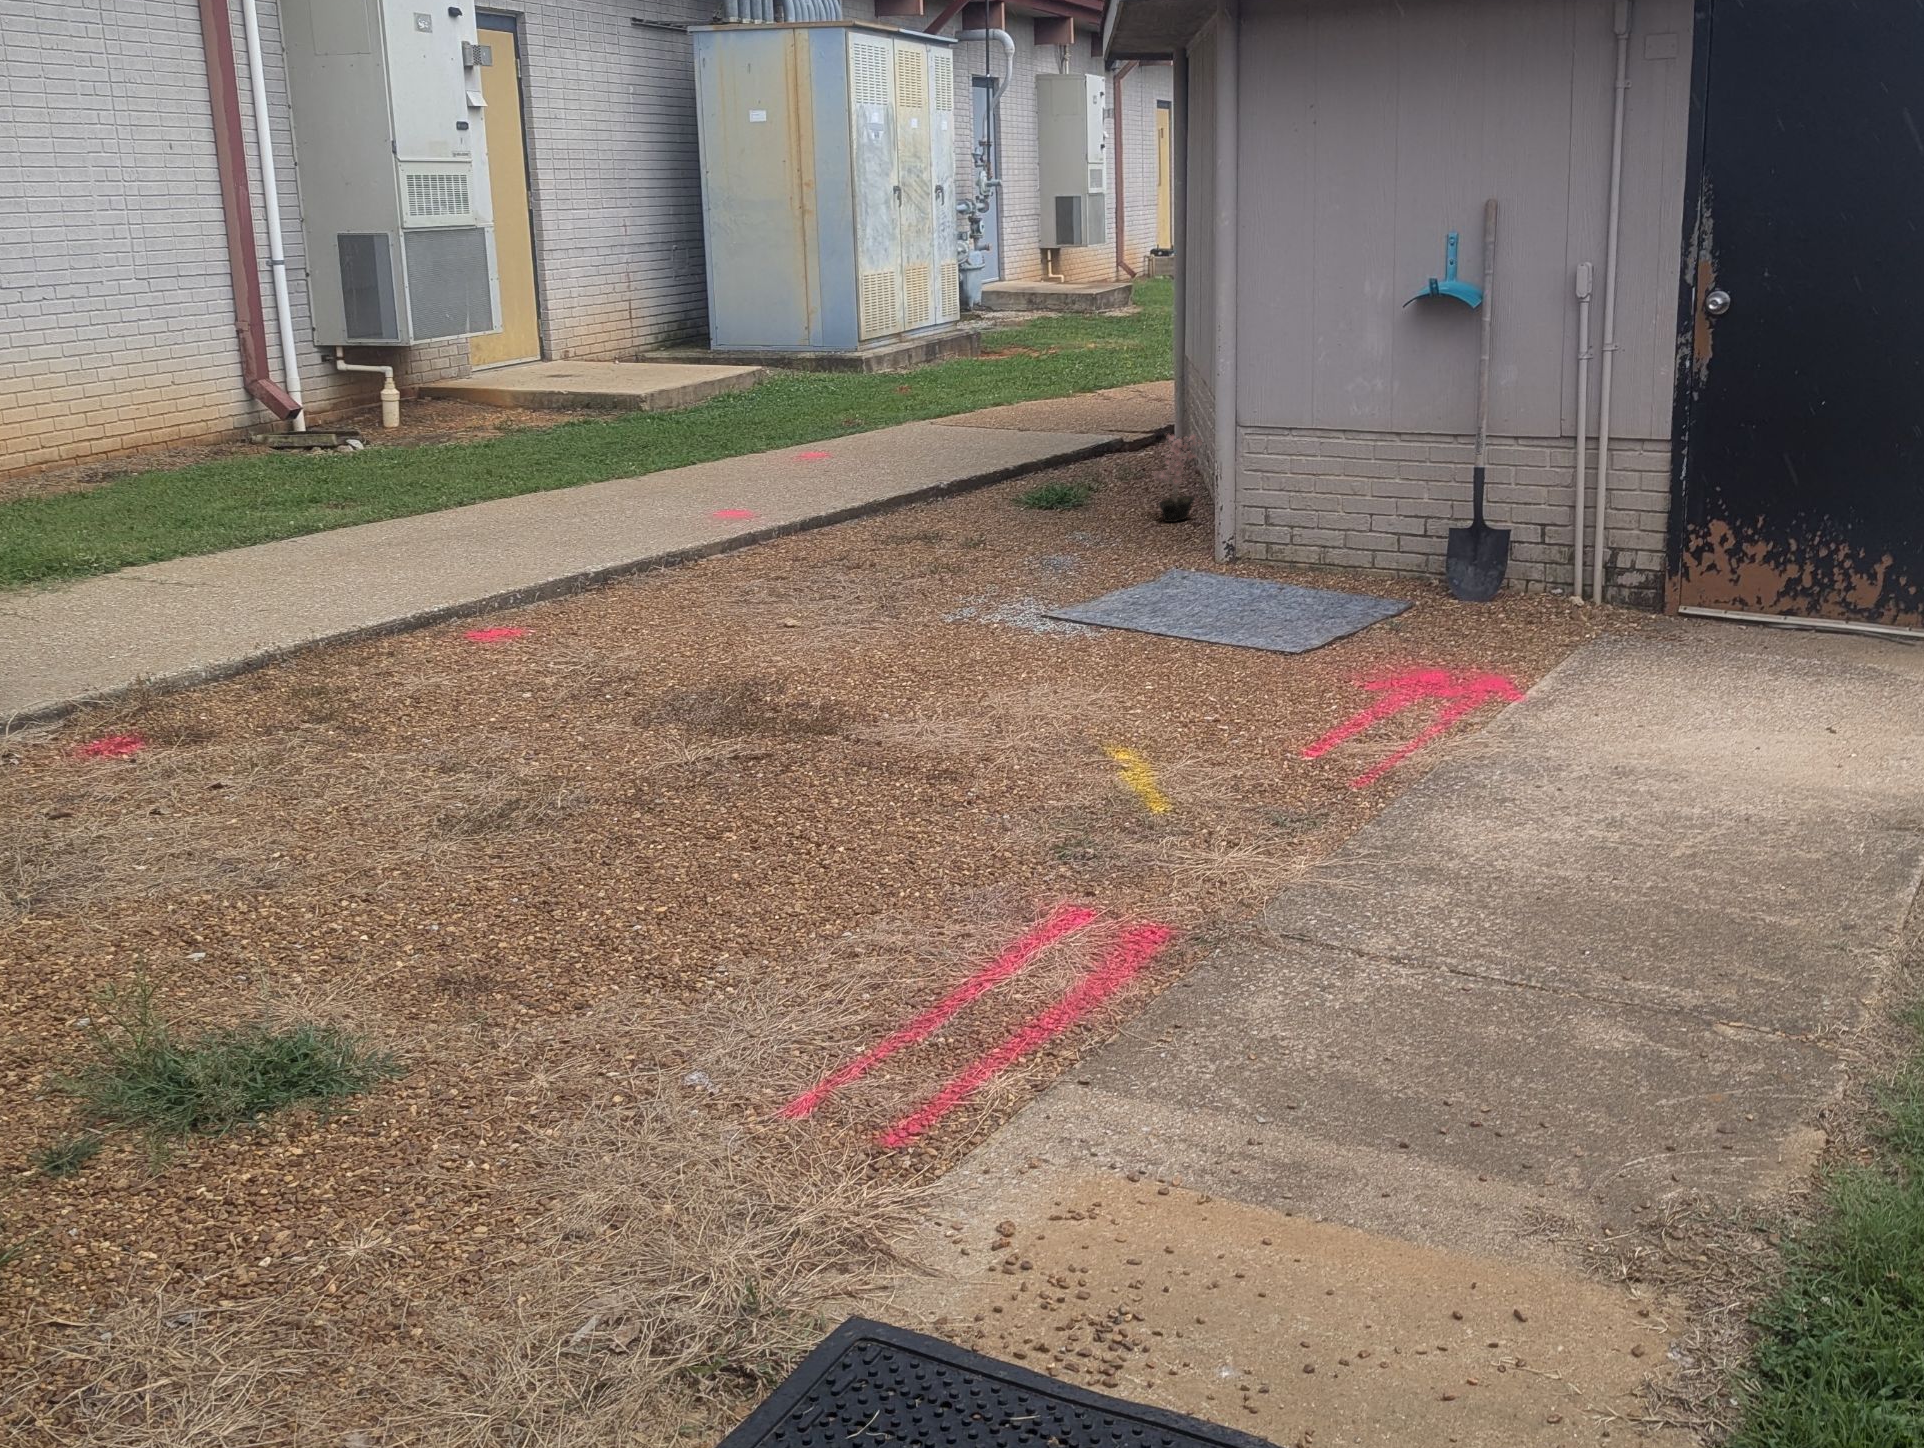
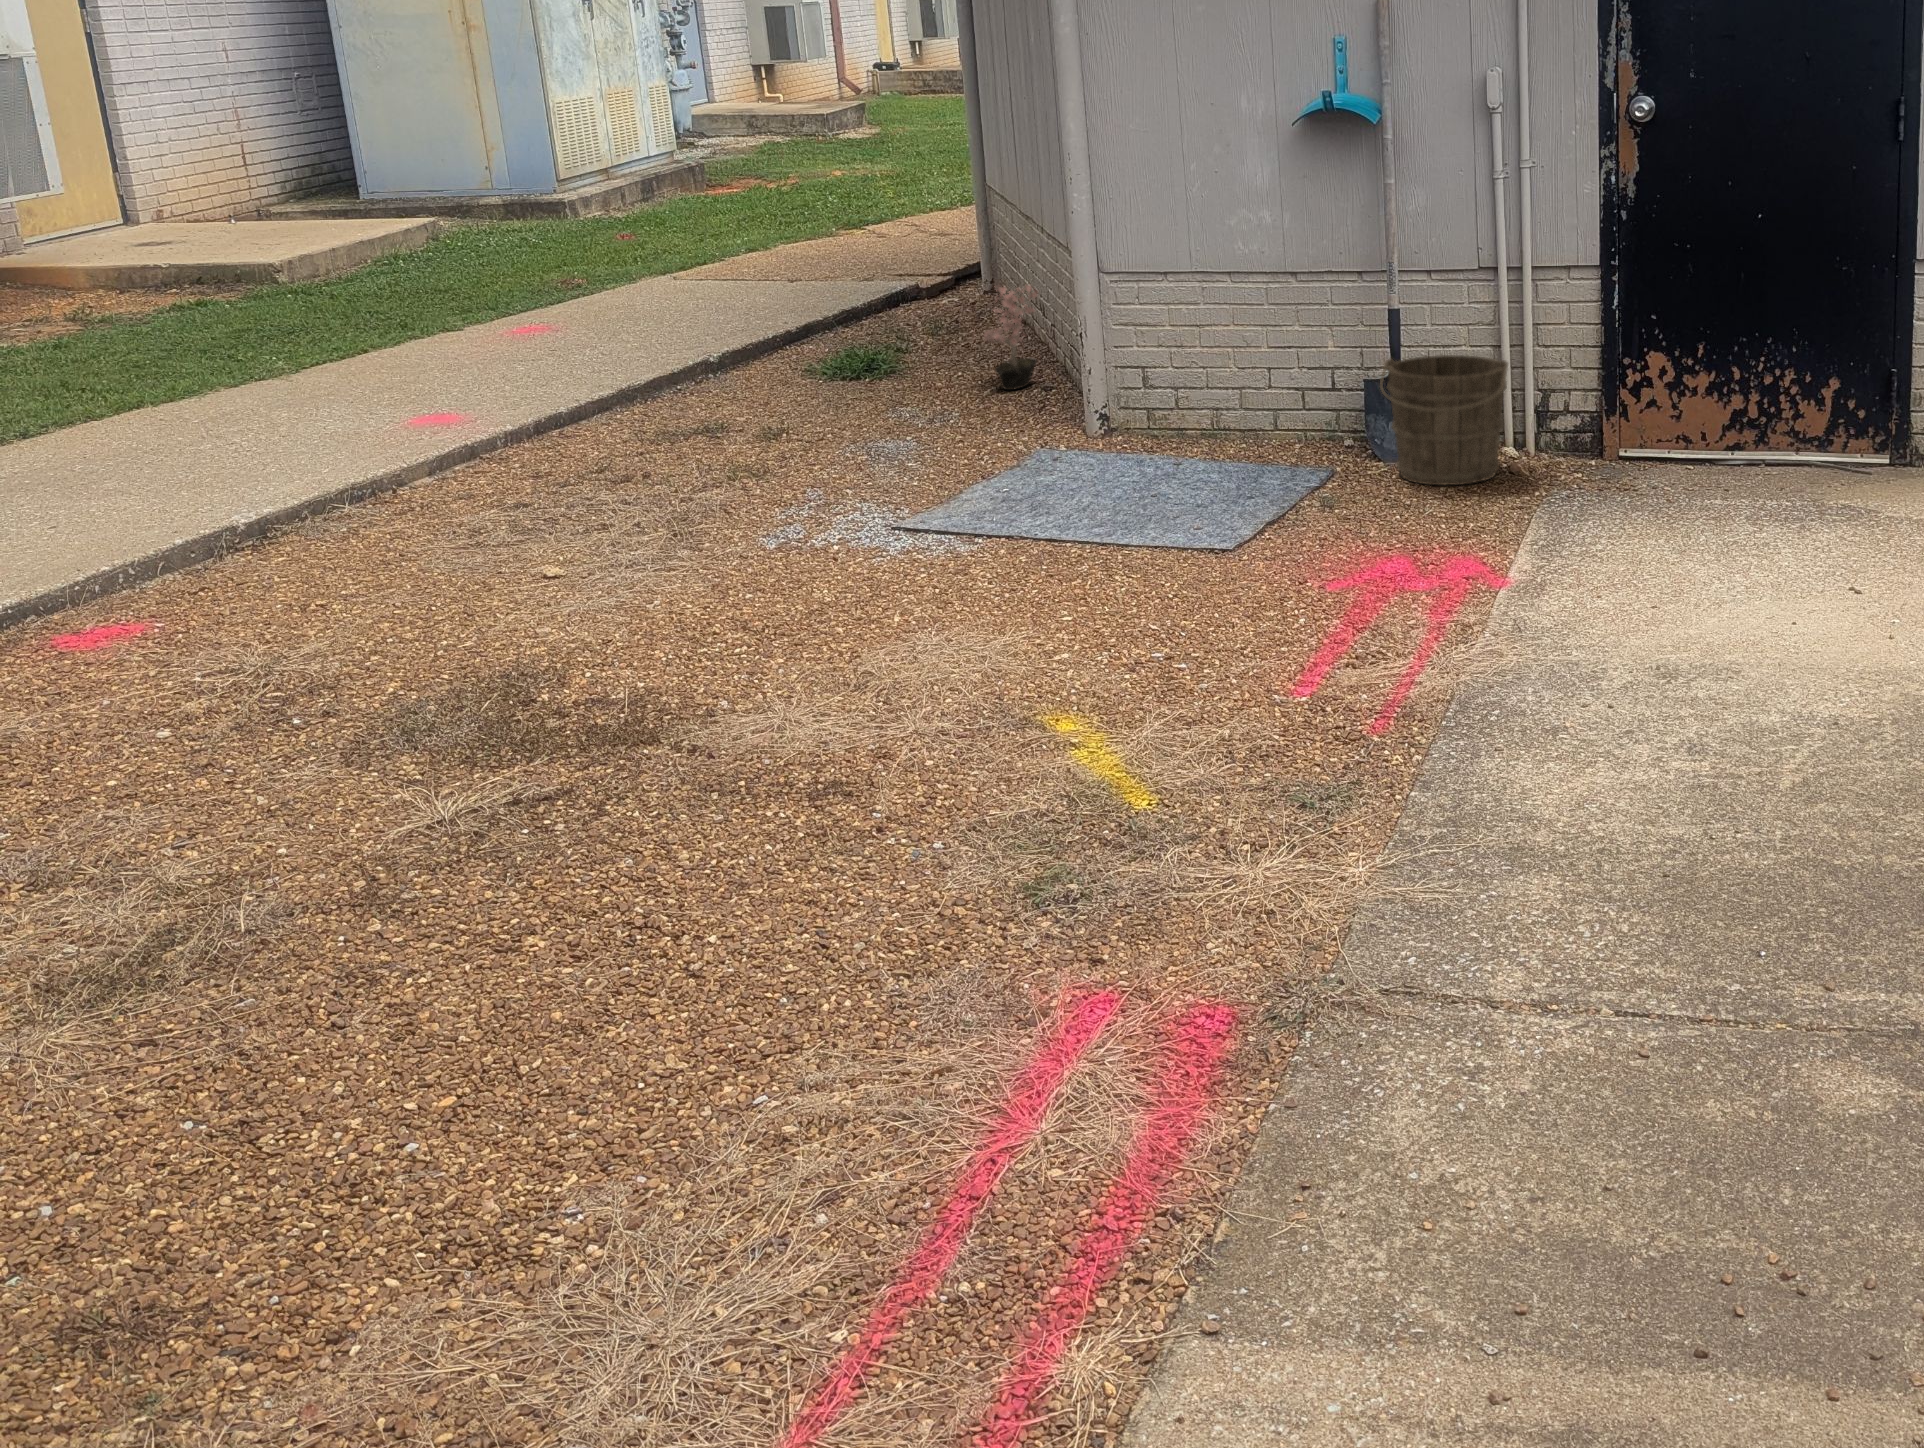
bucket: none [1456,509,1575,623] -> present [1380,355,1508,485]

